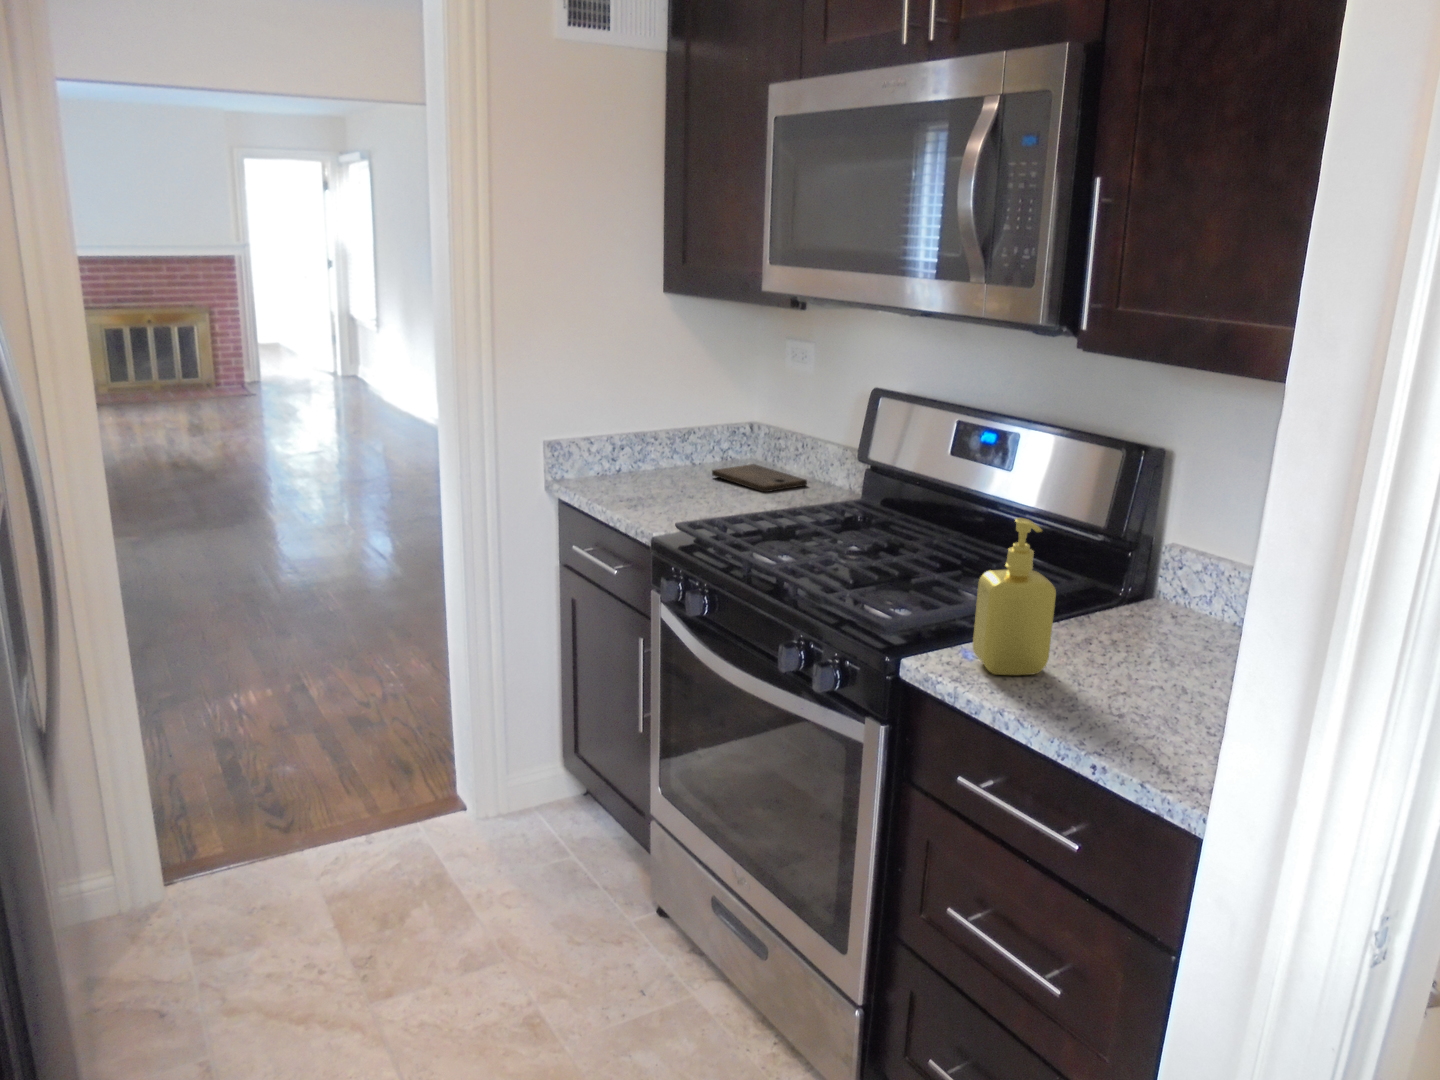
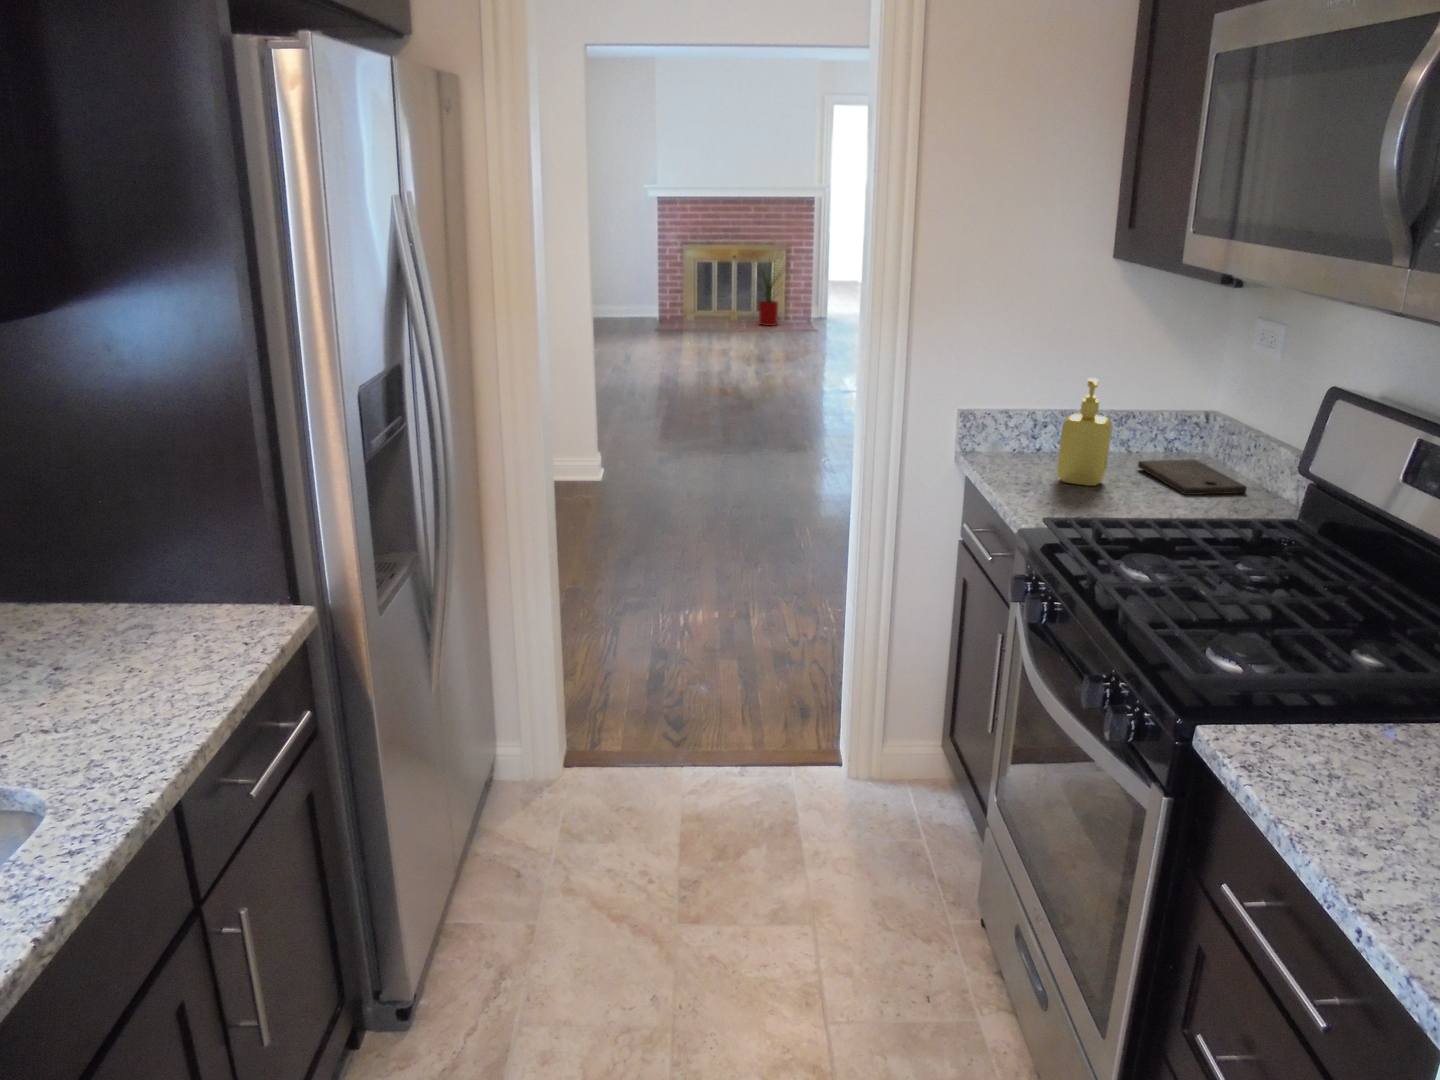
house plant: none [154,311,224,395] -> present [753,252,780,326]
soap dispenser: present [973,518,1056,675] -> present [1057,378,1112,486]

